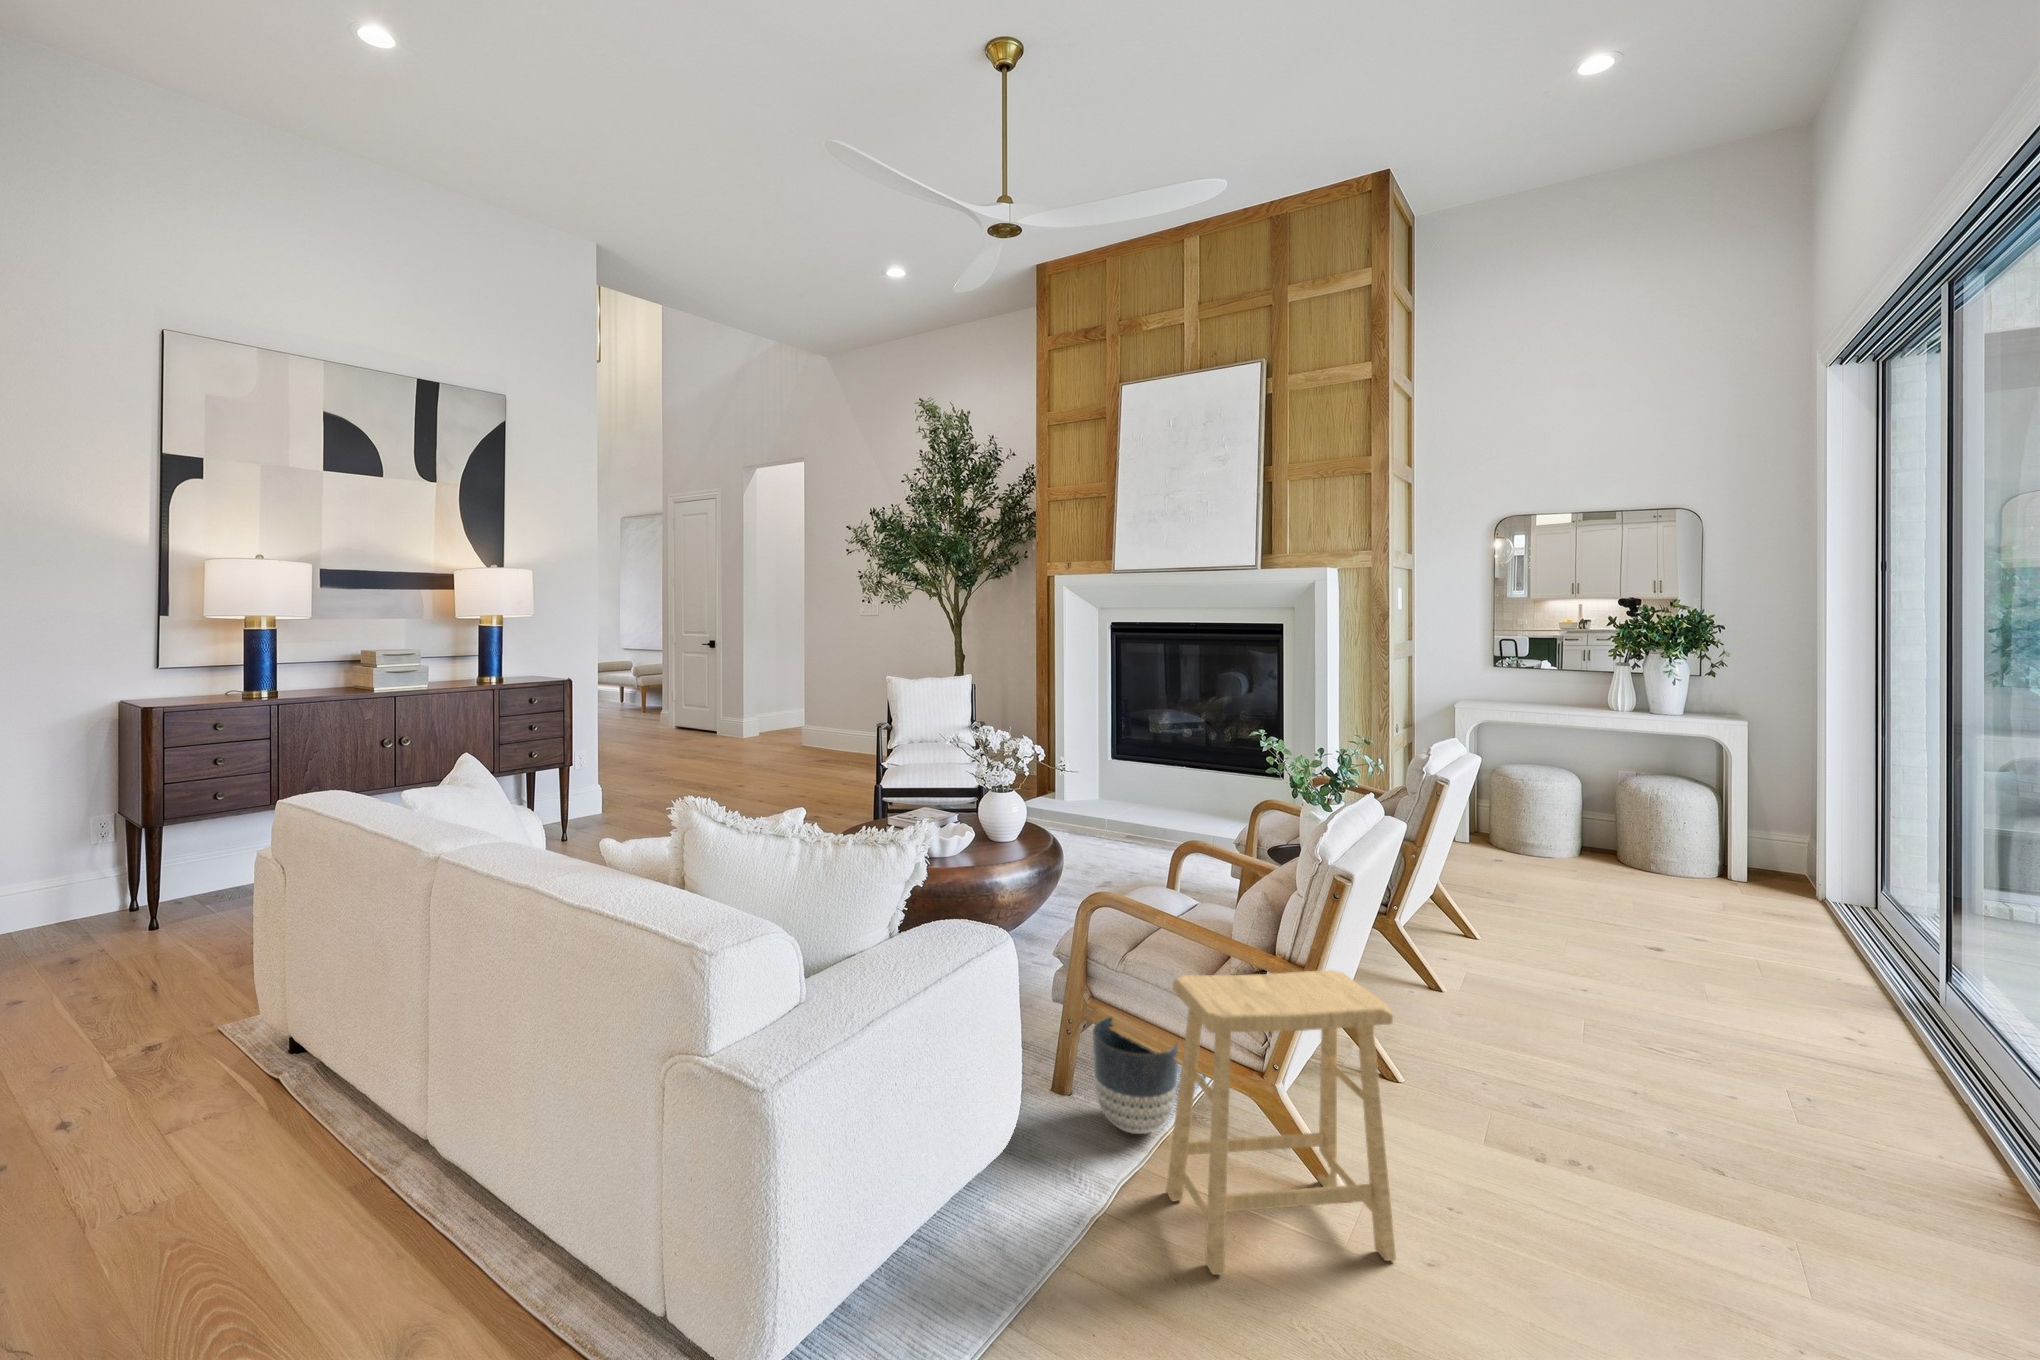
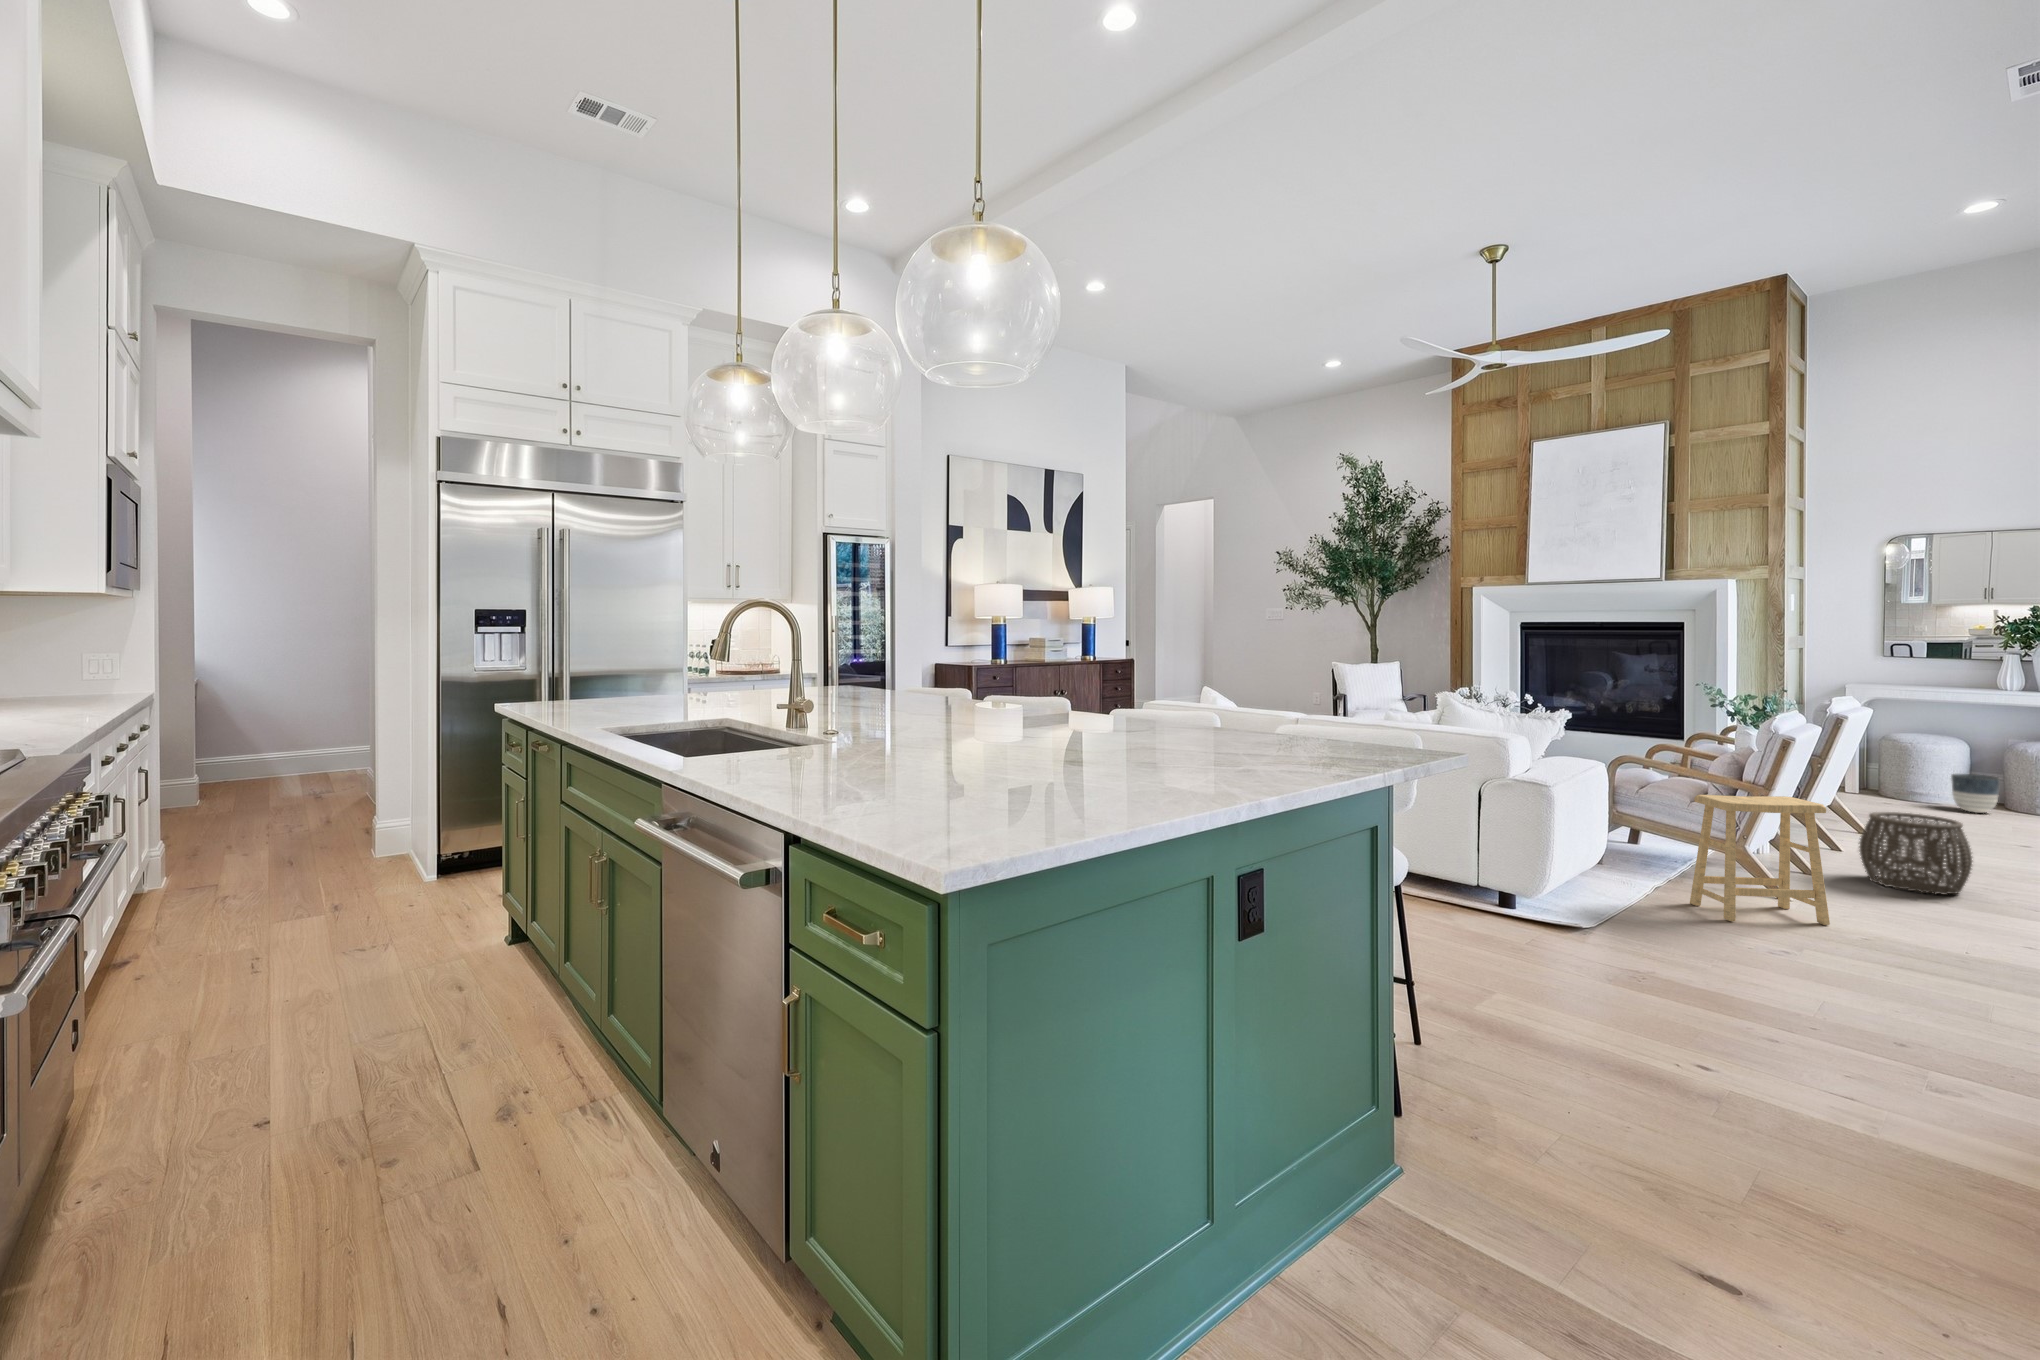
woven basket: none [1454,937,1615,1097] -> present [1859,812,1973,895]
planter: present [1093,1017,1179,1134] -> present [1951,774,2000,813]

